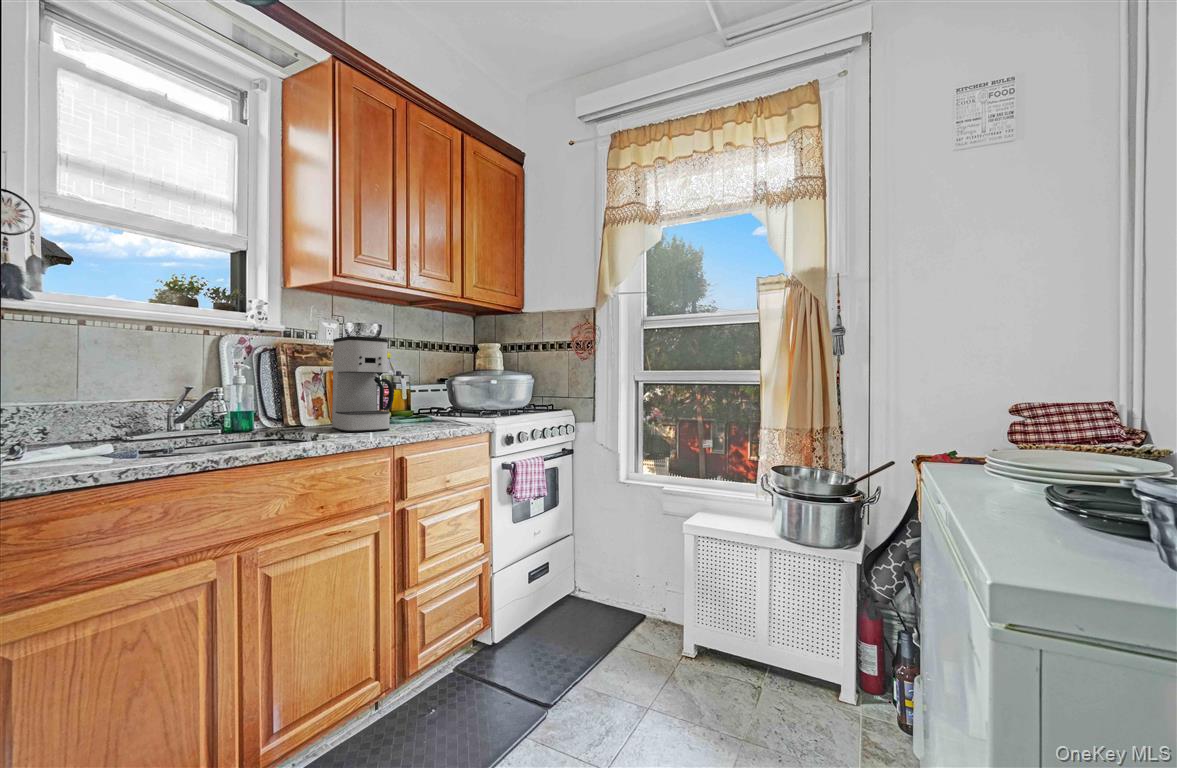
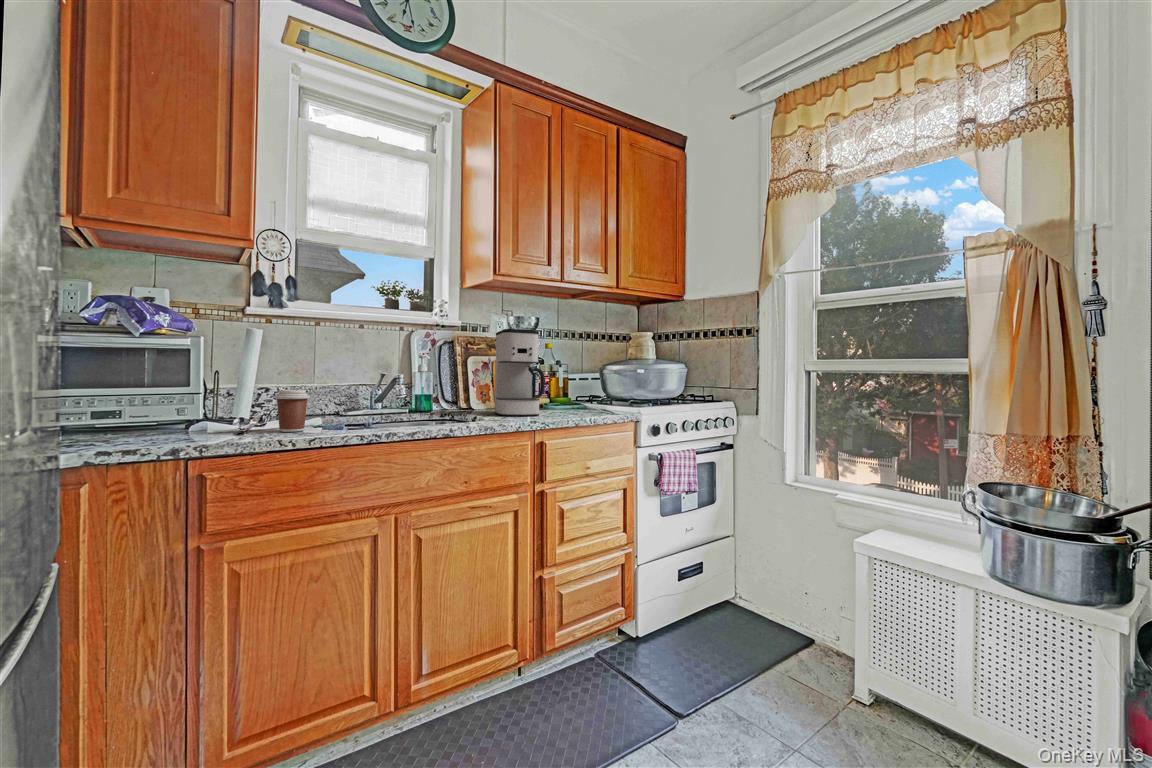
coffee cup: none [55,414,109,469] -> present [274,390,310,432]

